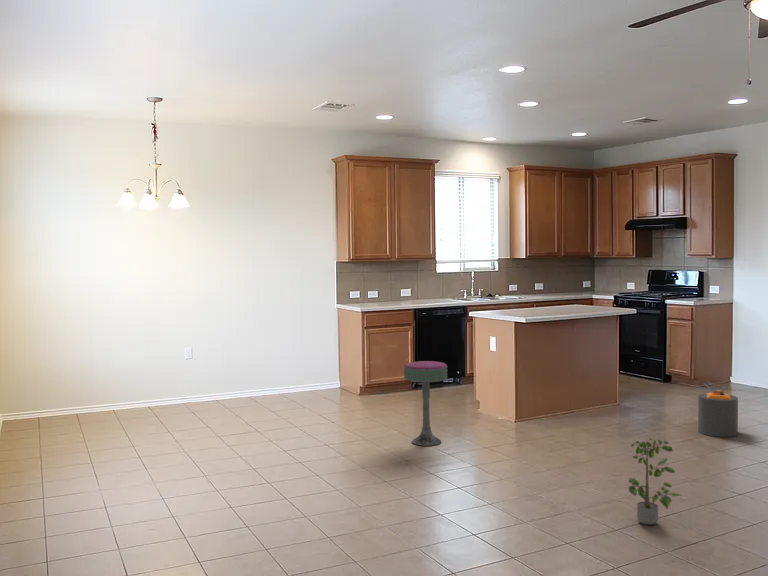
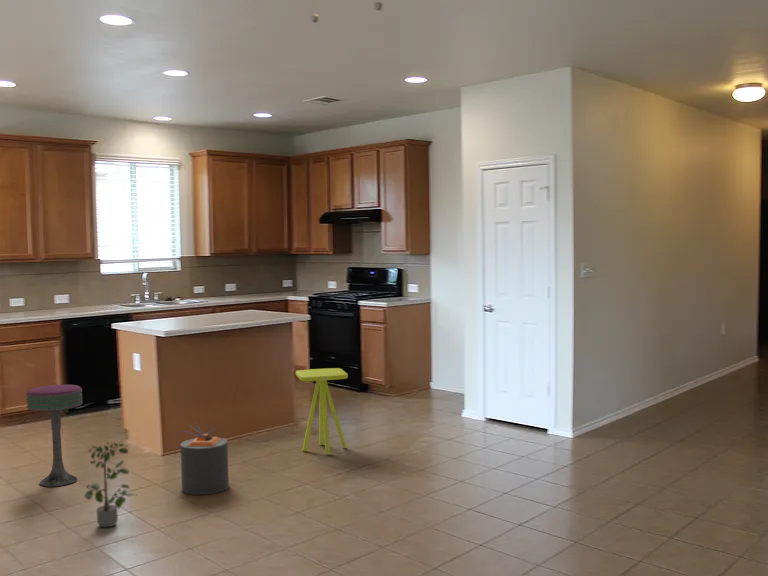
side table: none [626,360,680,439] -> present [296,368,348,454]
trash can: present [698,383,738,437] -> present [180,423,229,495]
potted plant: present [628,439,680,525] -> present [85,443,134,527]

